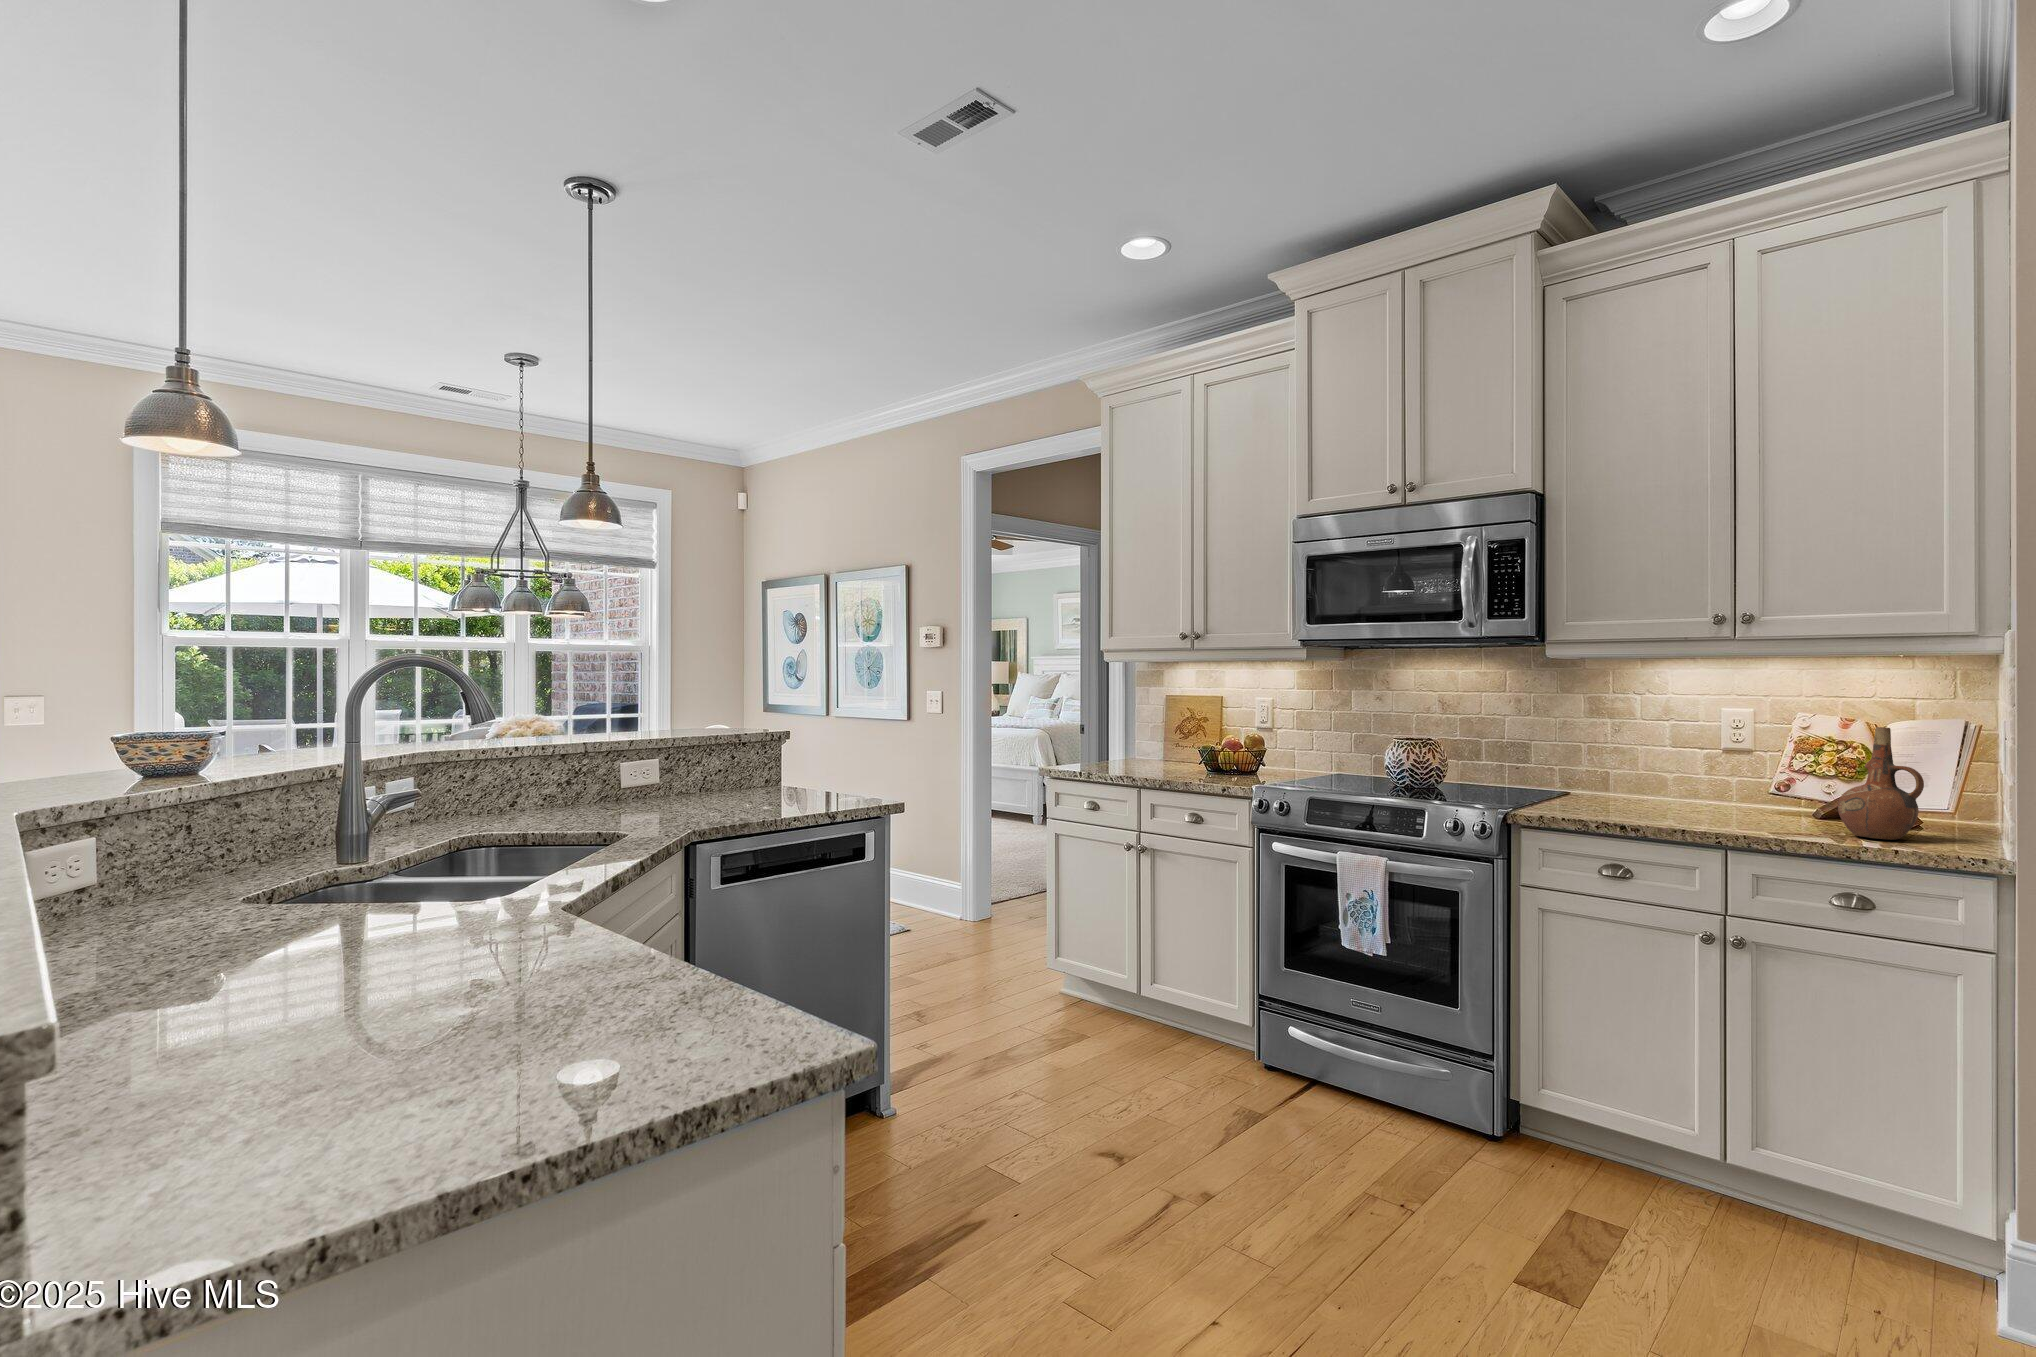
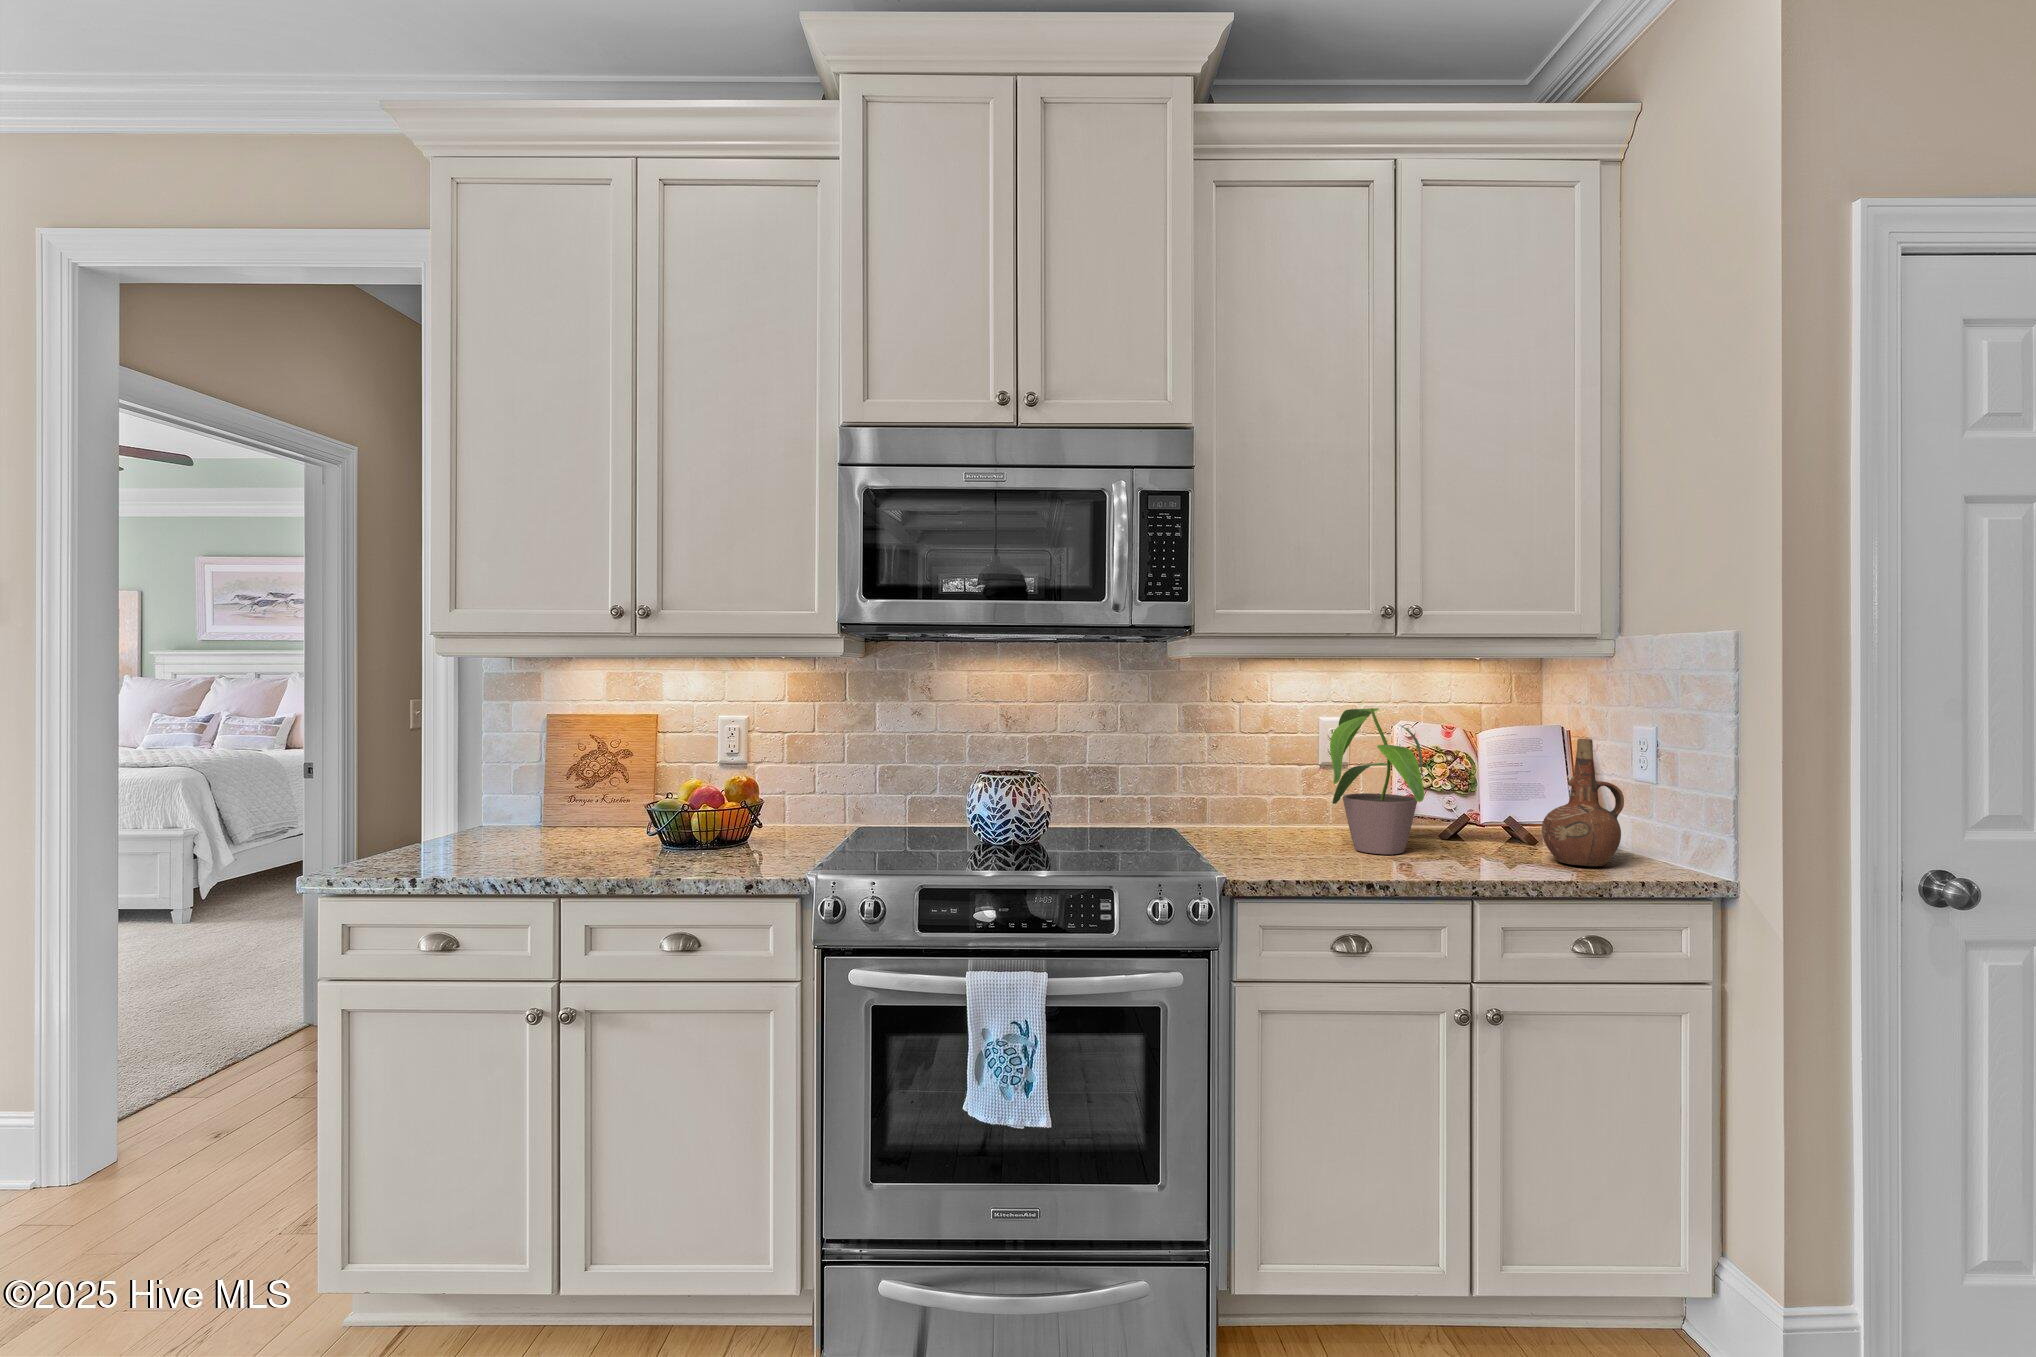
potted plant: none [1641,698,1765,818] -> present [1330,708,1424,854]

